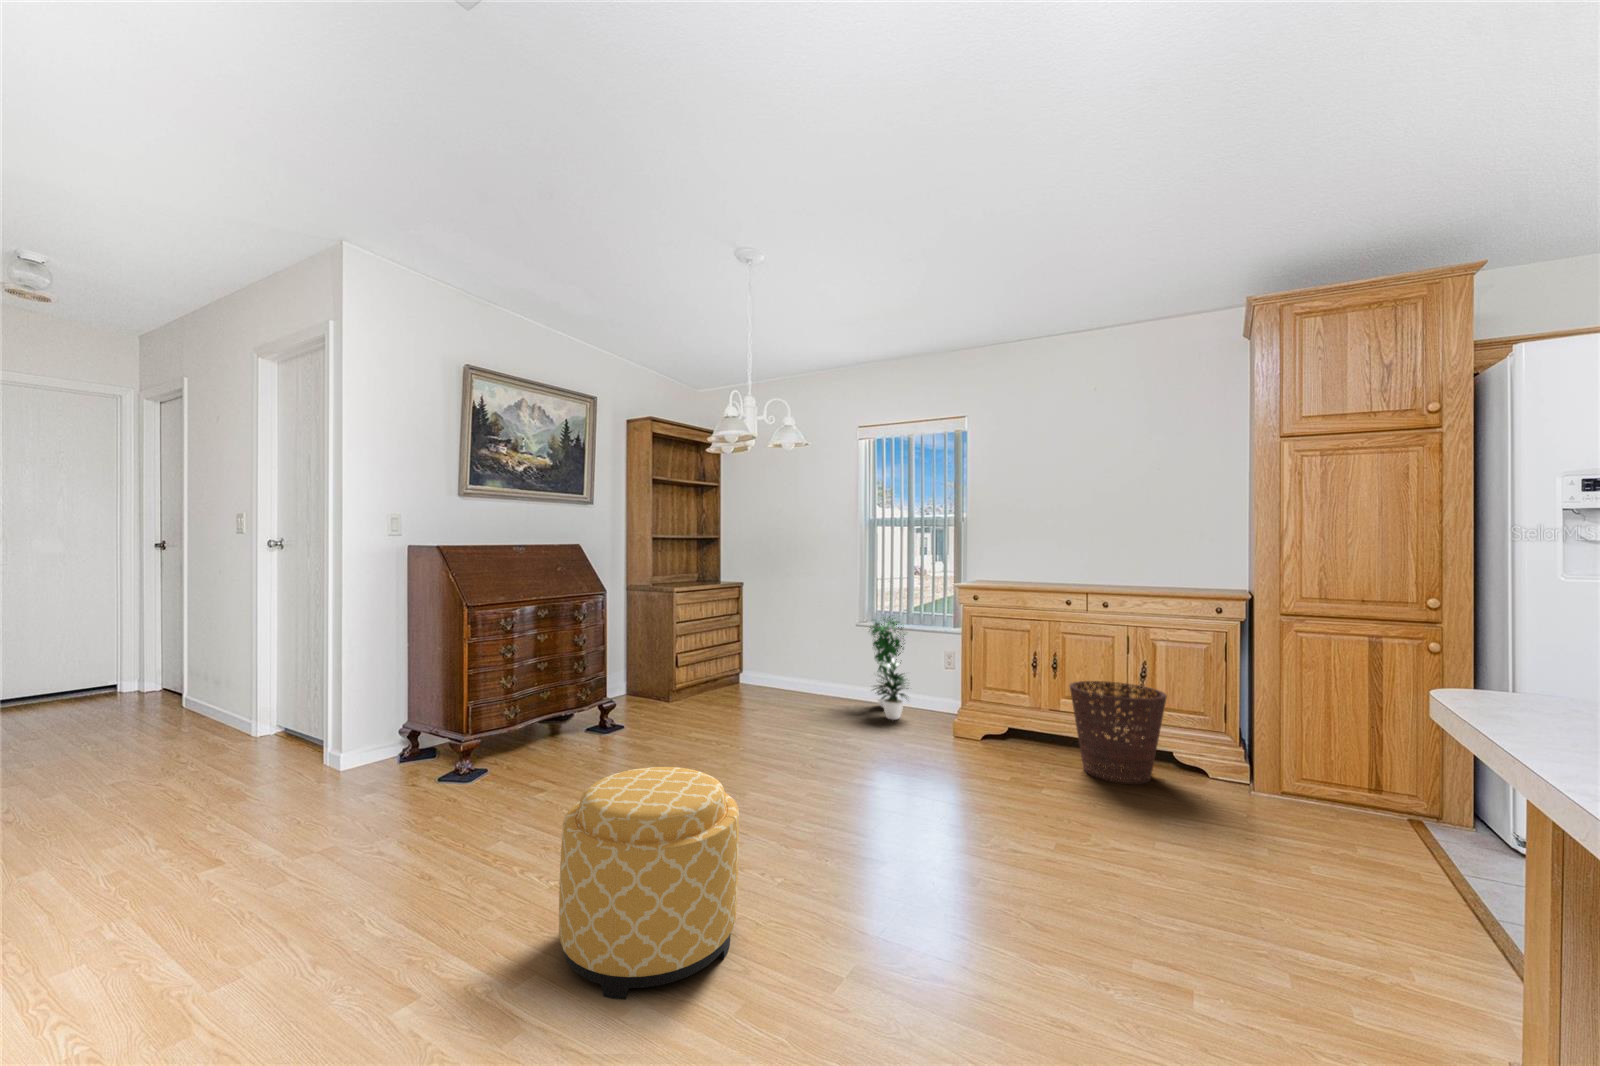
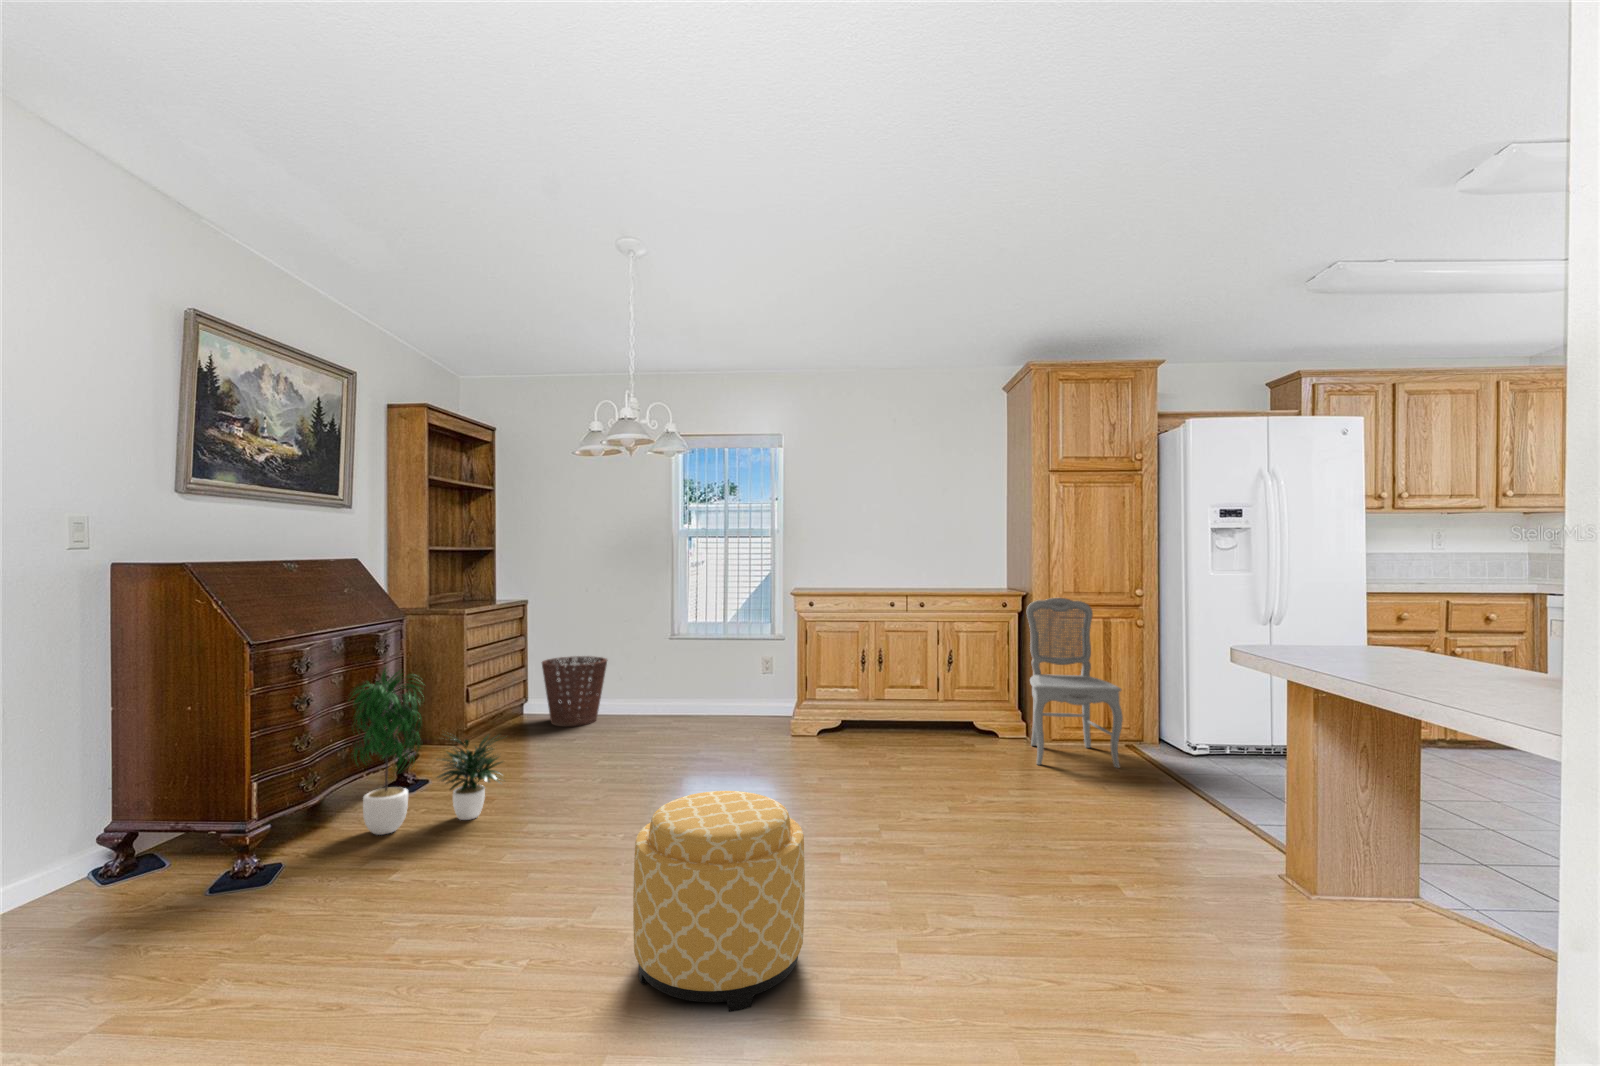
dining chair: none [1228,605,1374,847] -> present [1027,598,1123,768]
potted plant: present [869,616,909,720] -> present [352,668,502,835]
basket: present [1070,681,1167,784] -> present [542,656,607,726]

